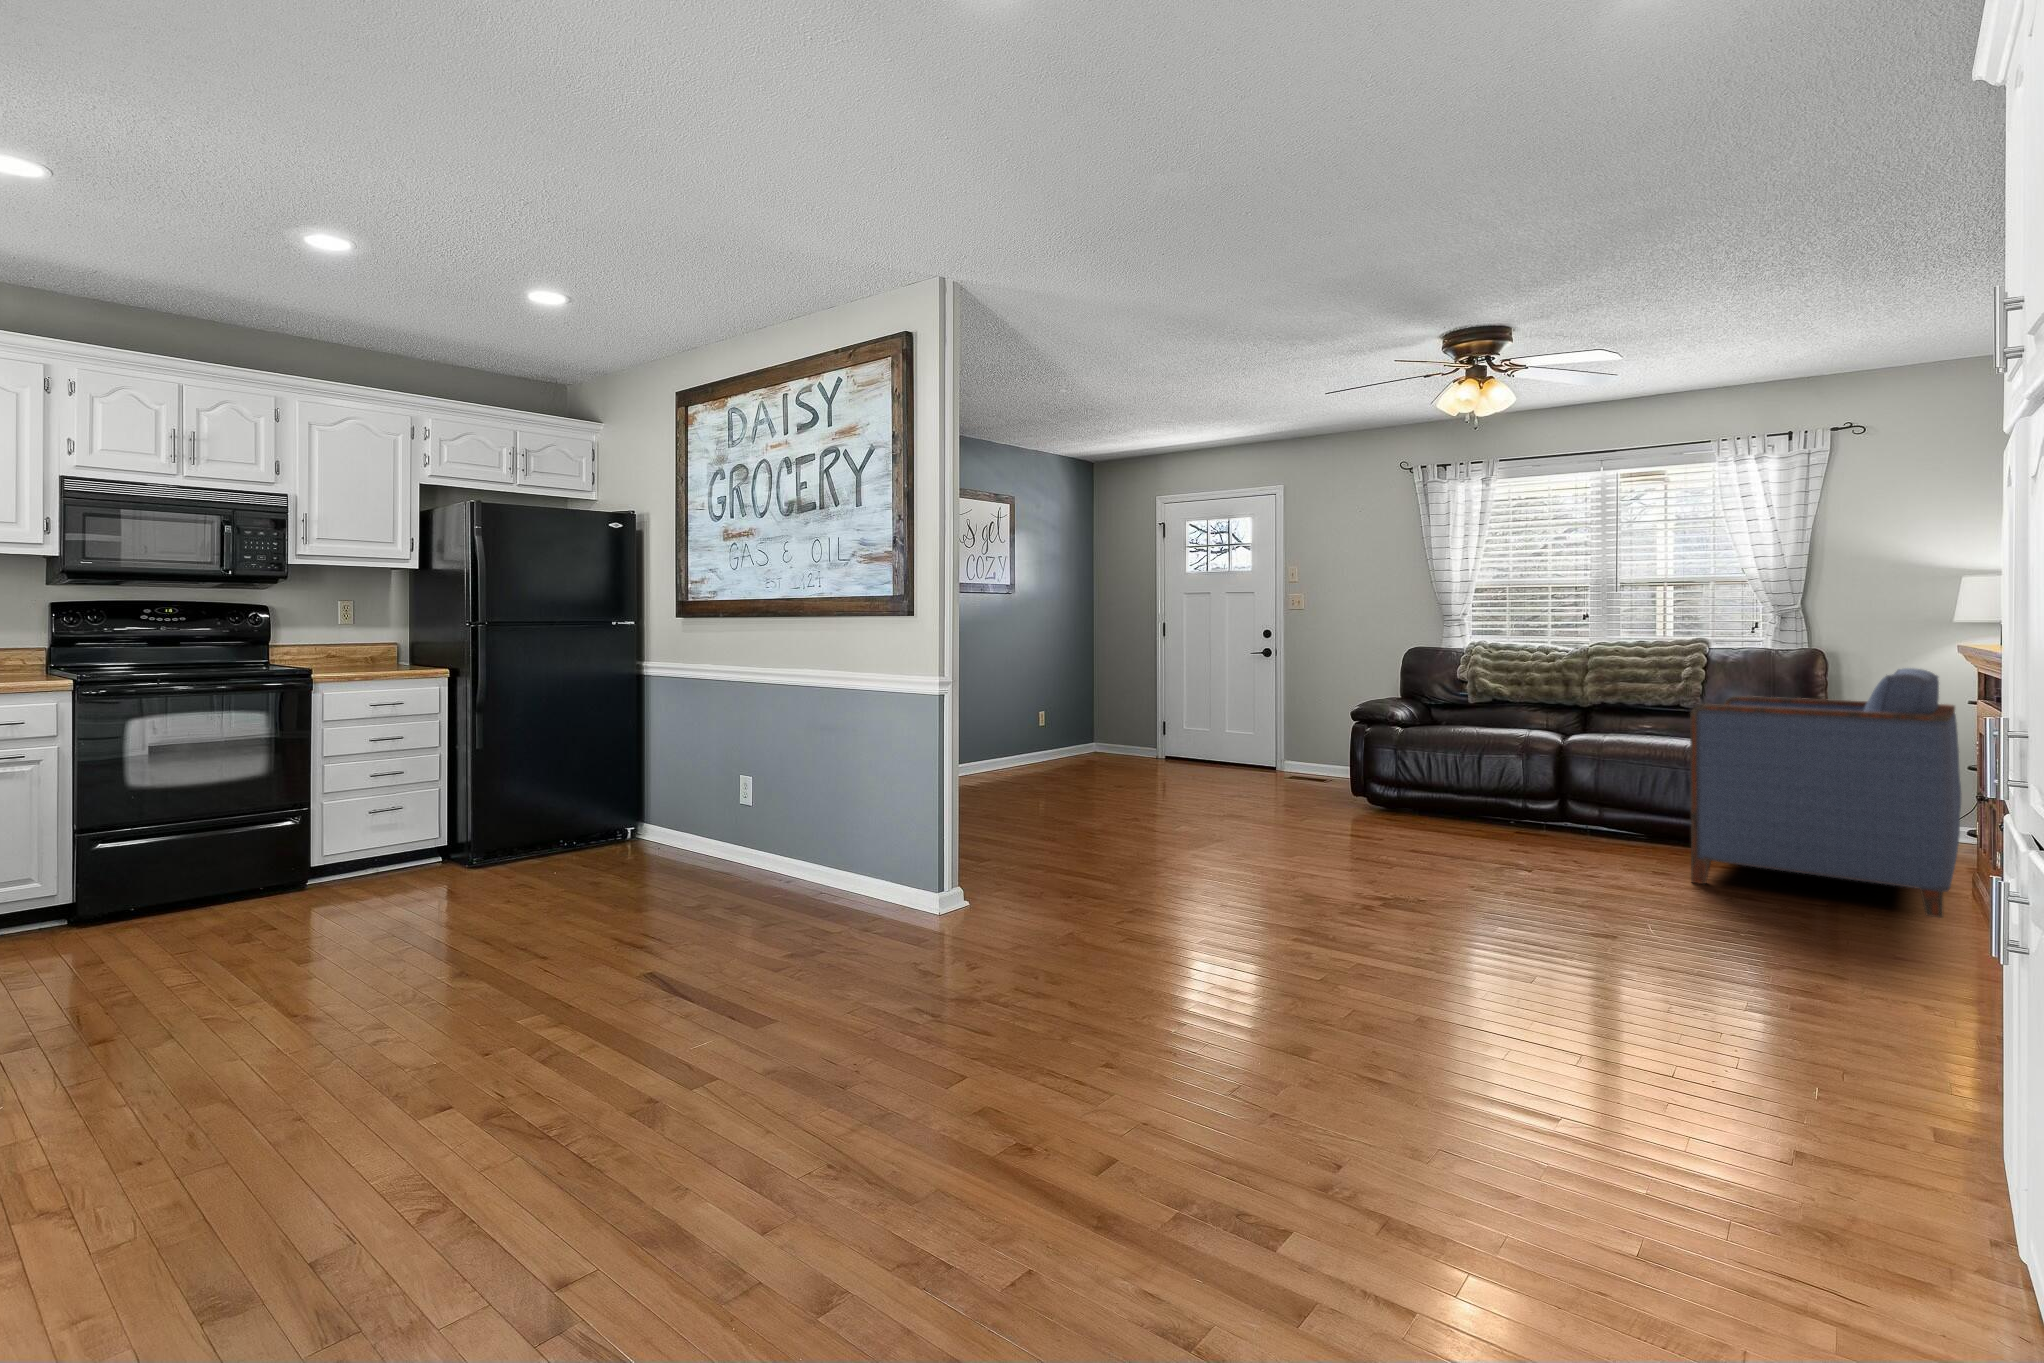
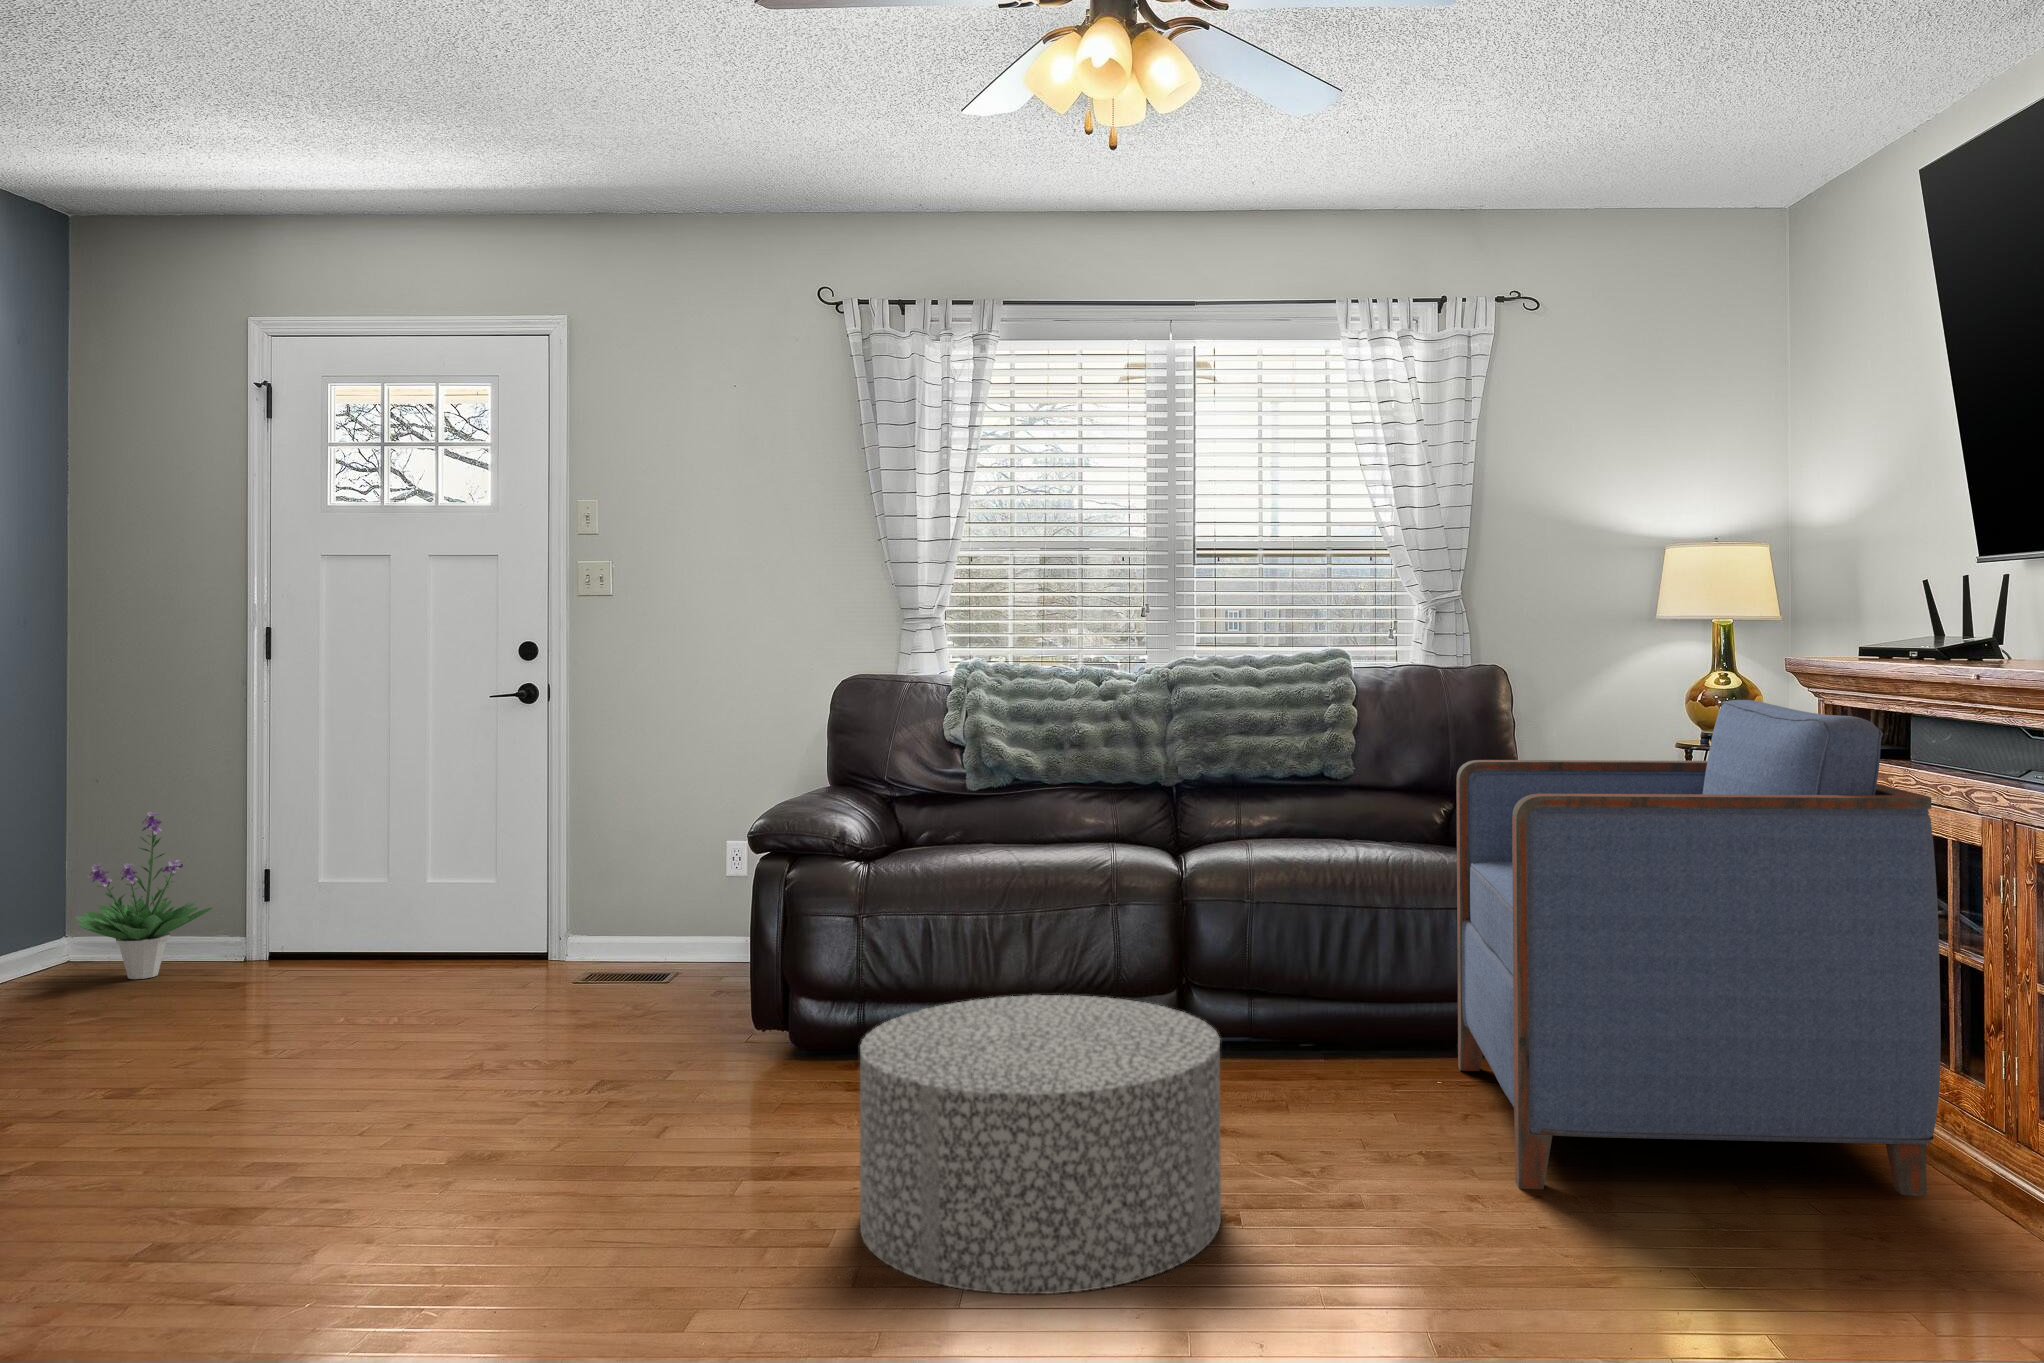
potted plant: none [1099,696,1145,761] -> present [75,812,213,979]
ottoman: none [1373,776,1529,871] -> present [860,995,1221,1294]

